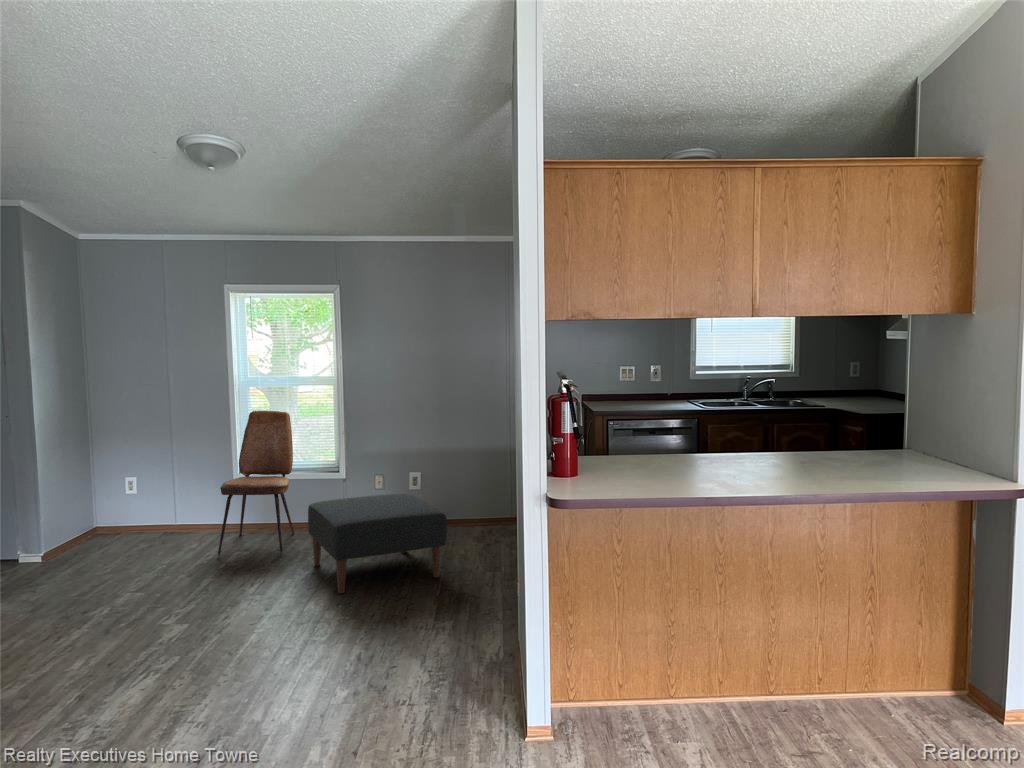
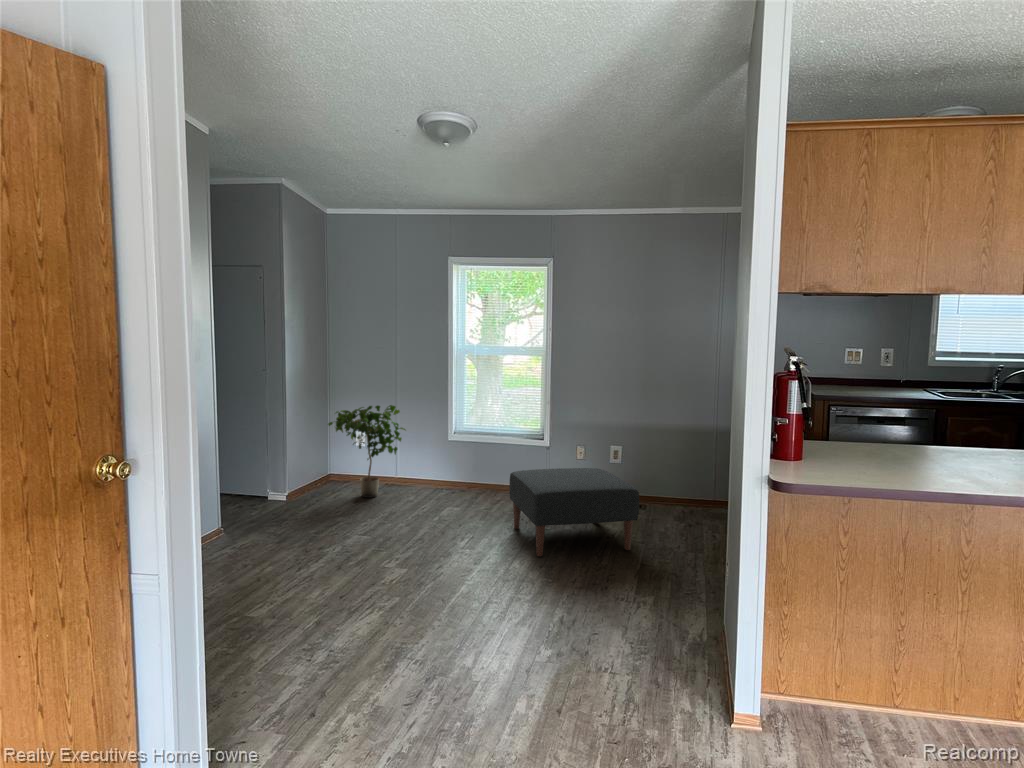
dining chair: present [218,411,294,556] -> none [432,387,496,516]
potted plant: none [81,435,185,545] -> present [328,405,405,498]

